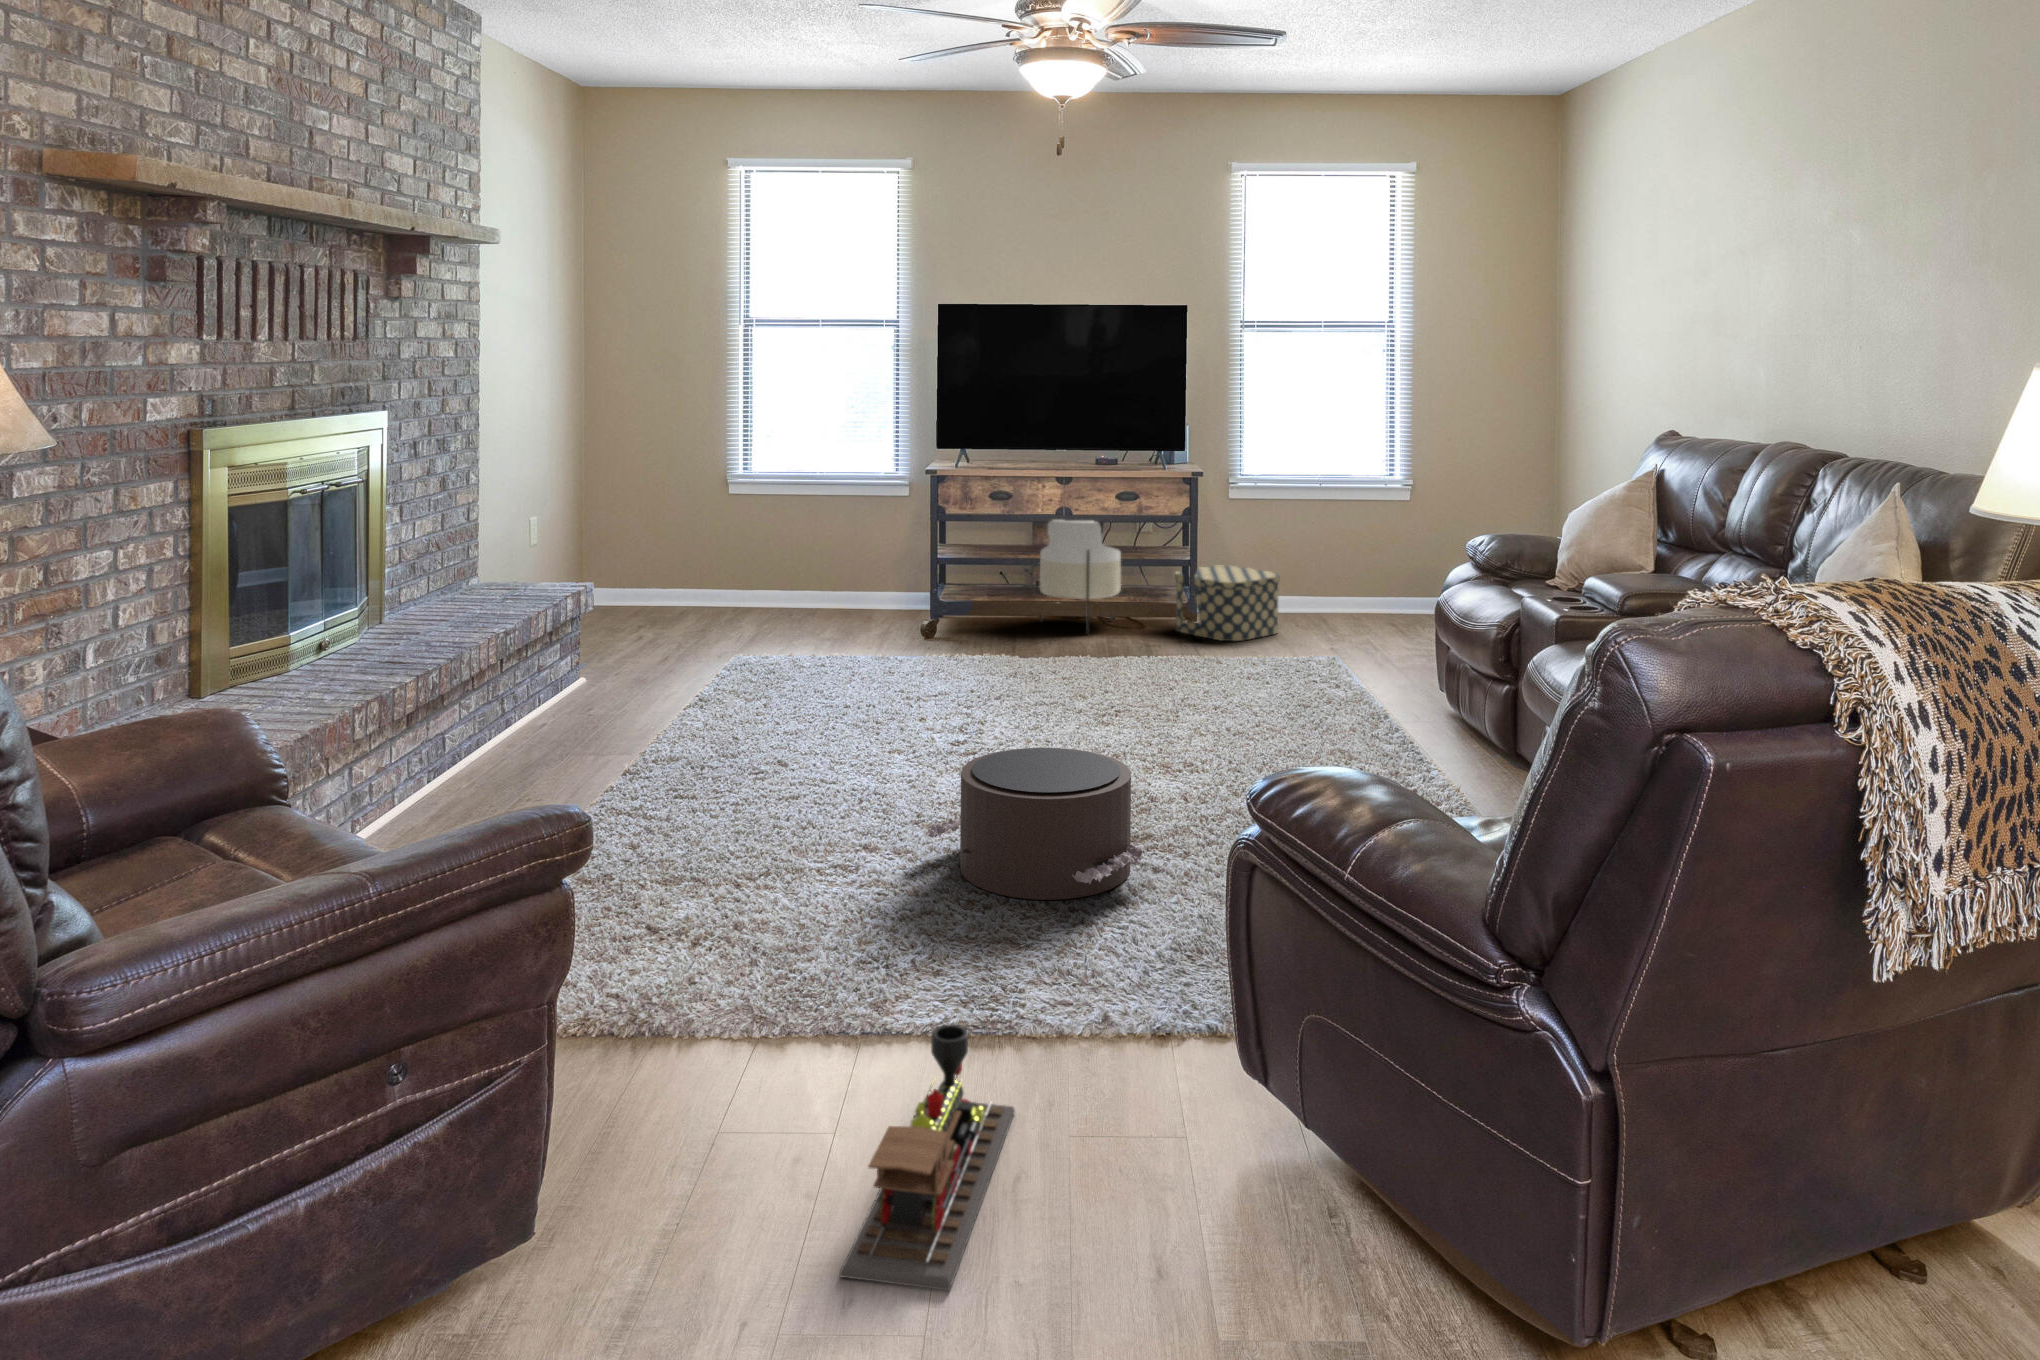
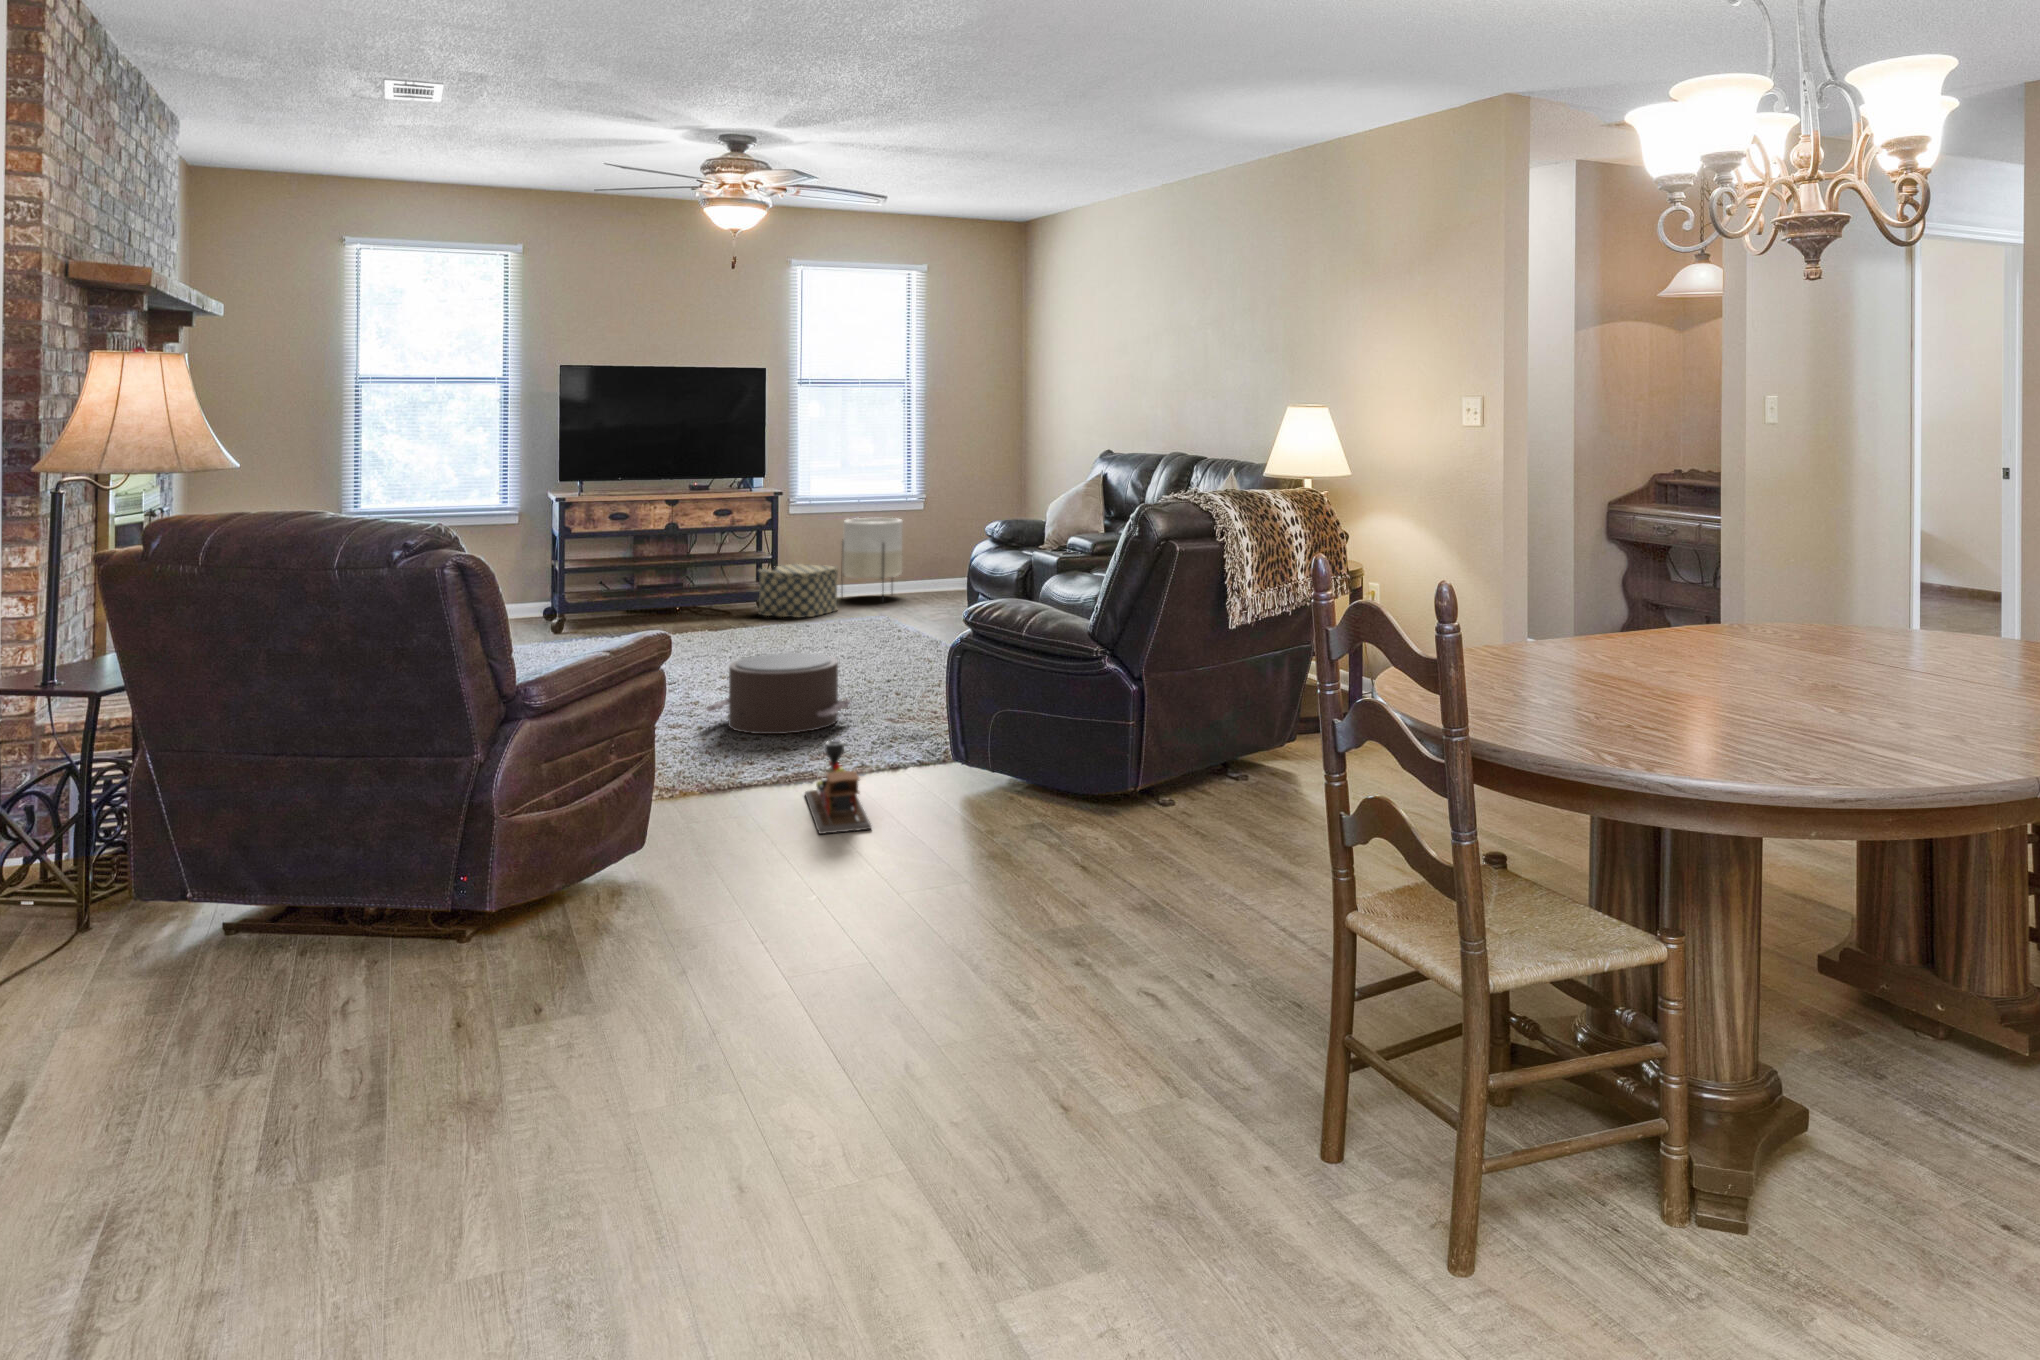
planter: present [1040,520,1121,632] -> present [841,518,902,580]

